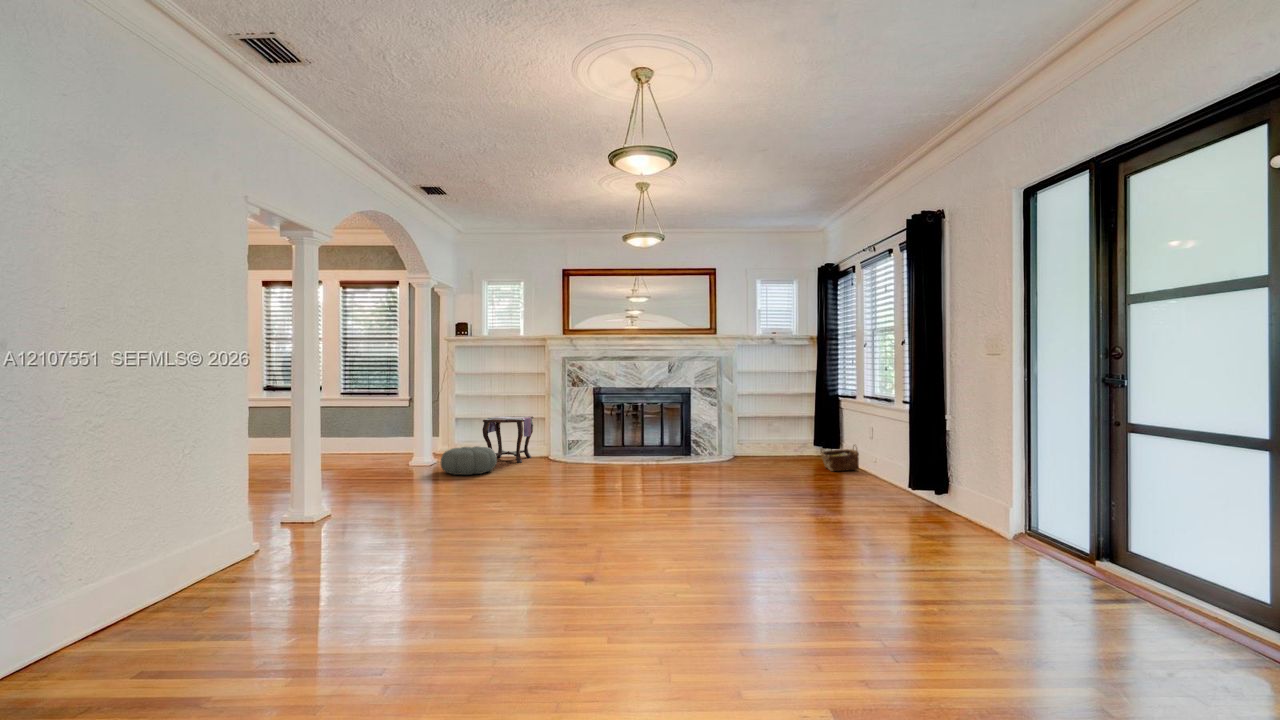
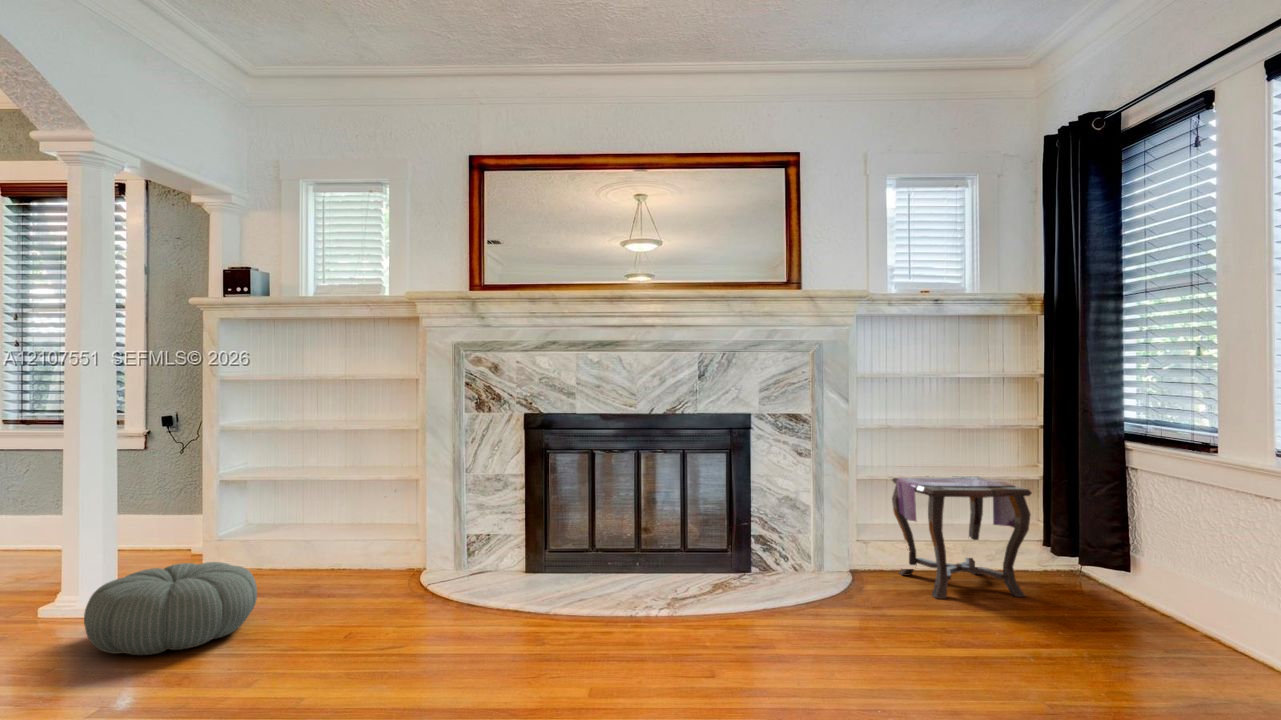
side table: present [482,416,534,463] -> present [892,476,1032,599]
woven basket: present [820,445,859,471] -> none [1100,564,1225,644]

